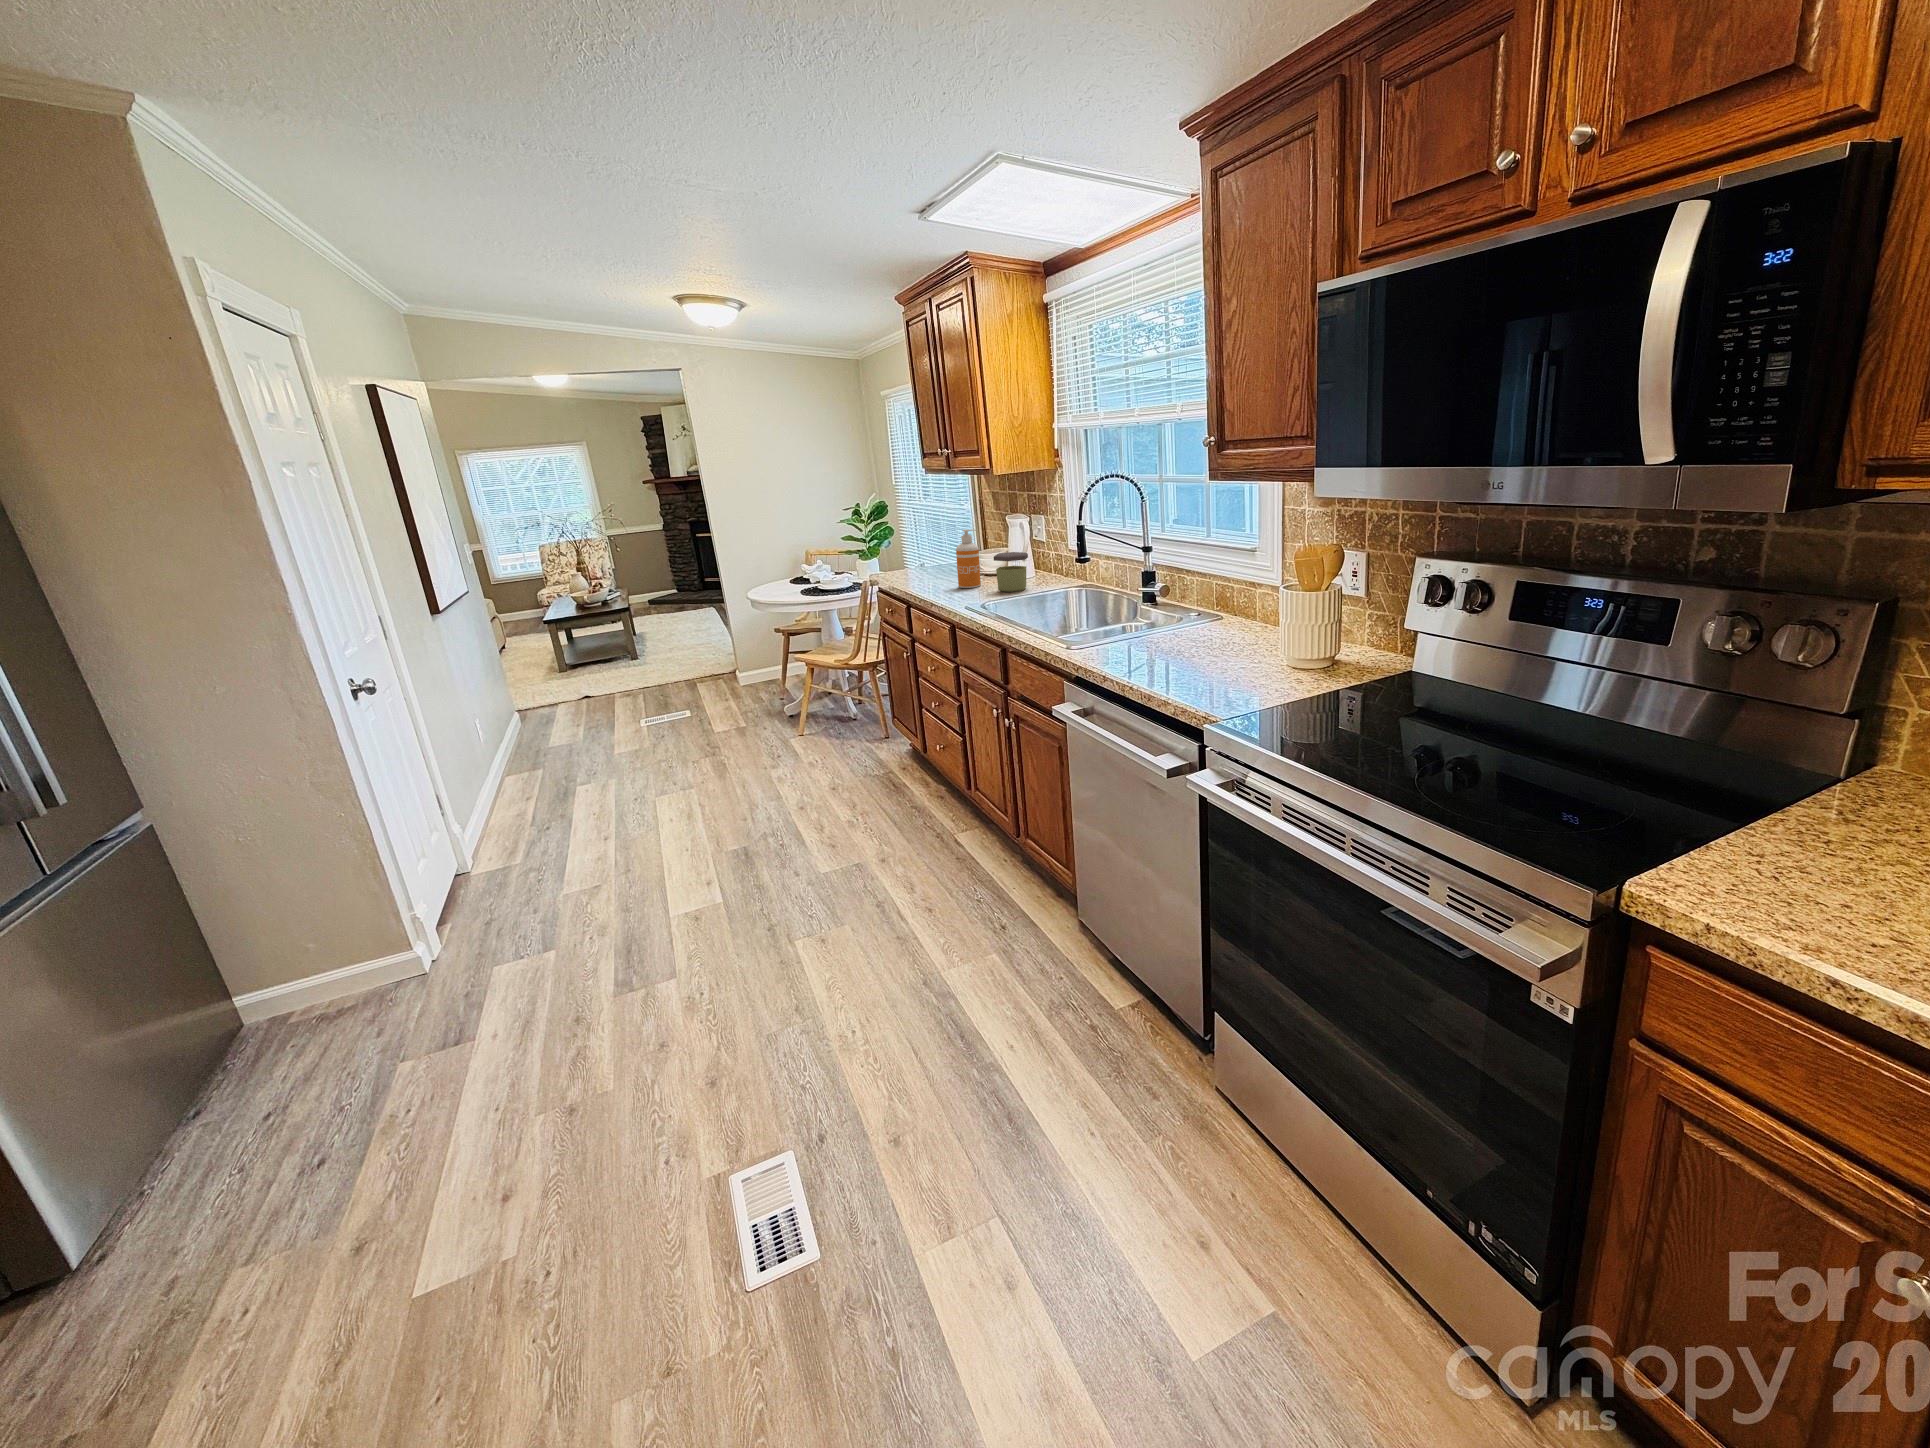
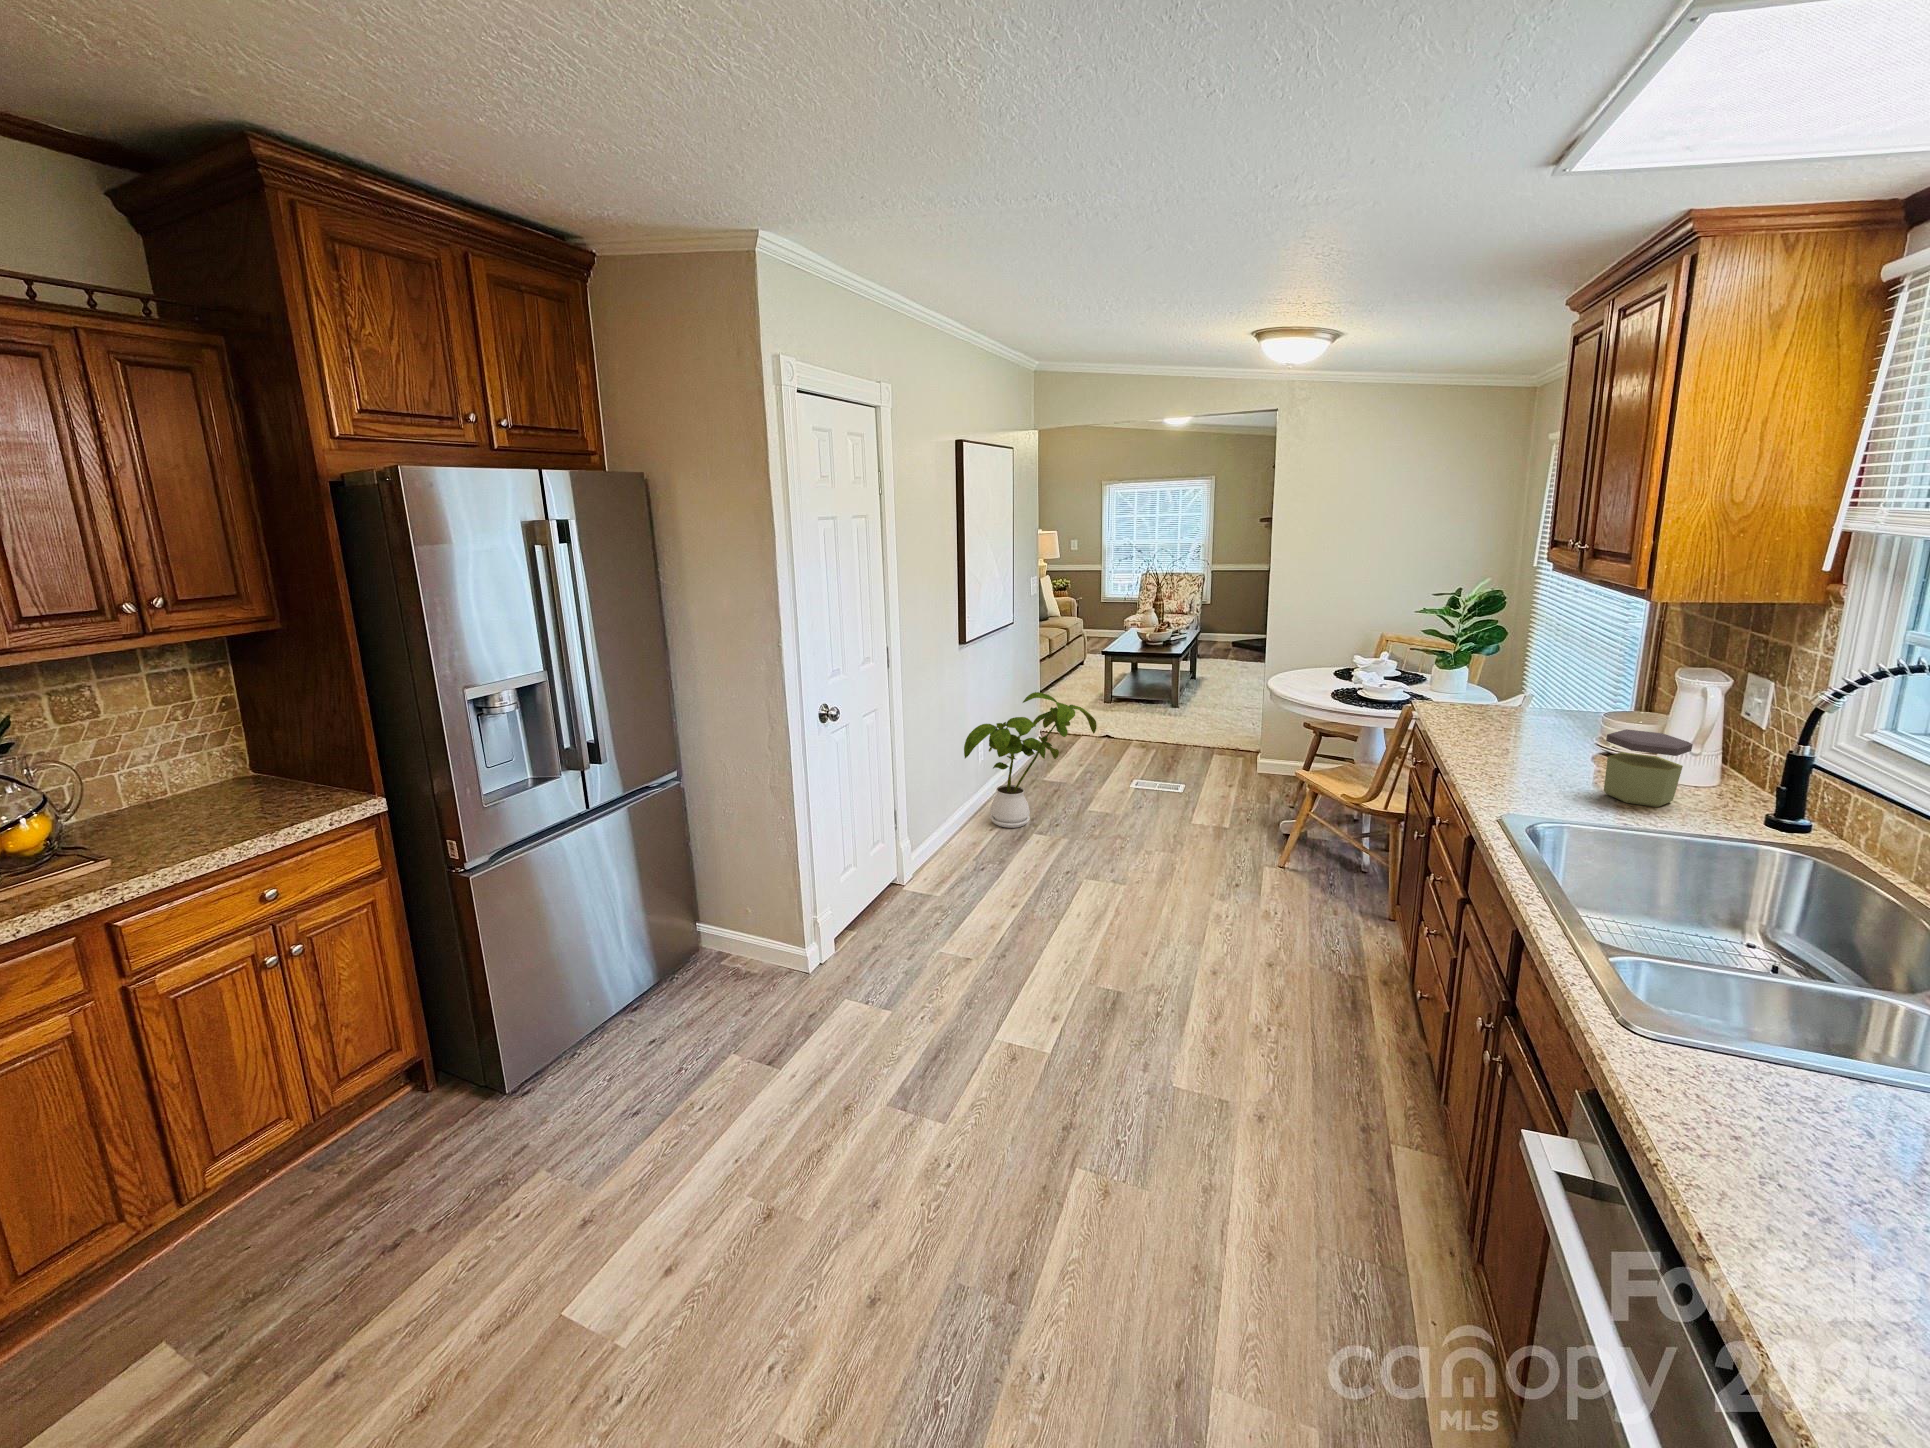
soap dispenser: present [956,529,981,588] -> none [1538,673,1599,770]
house plant: none [478,644,613,789] -> present [964,692,1097,828]

